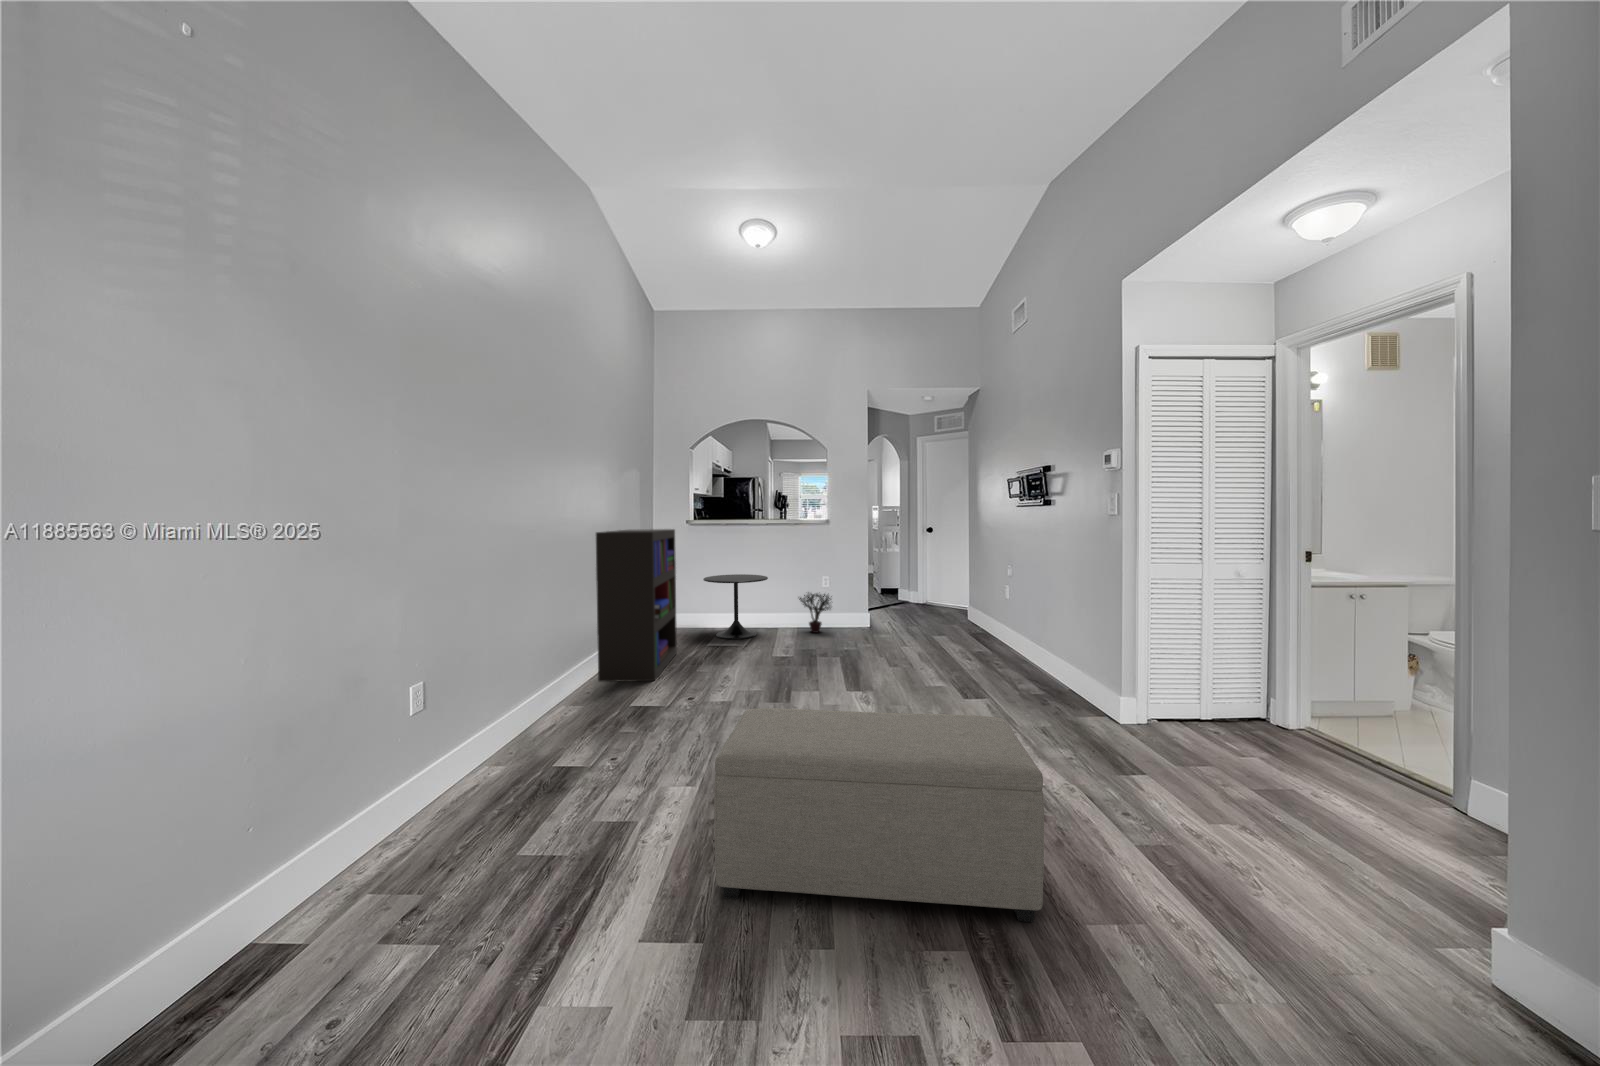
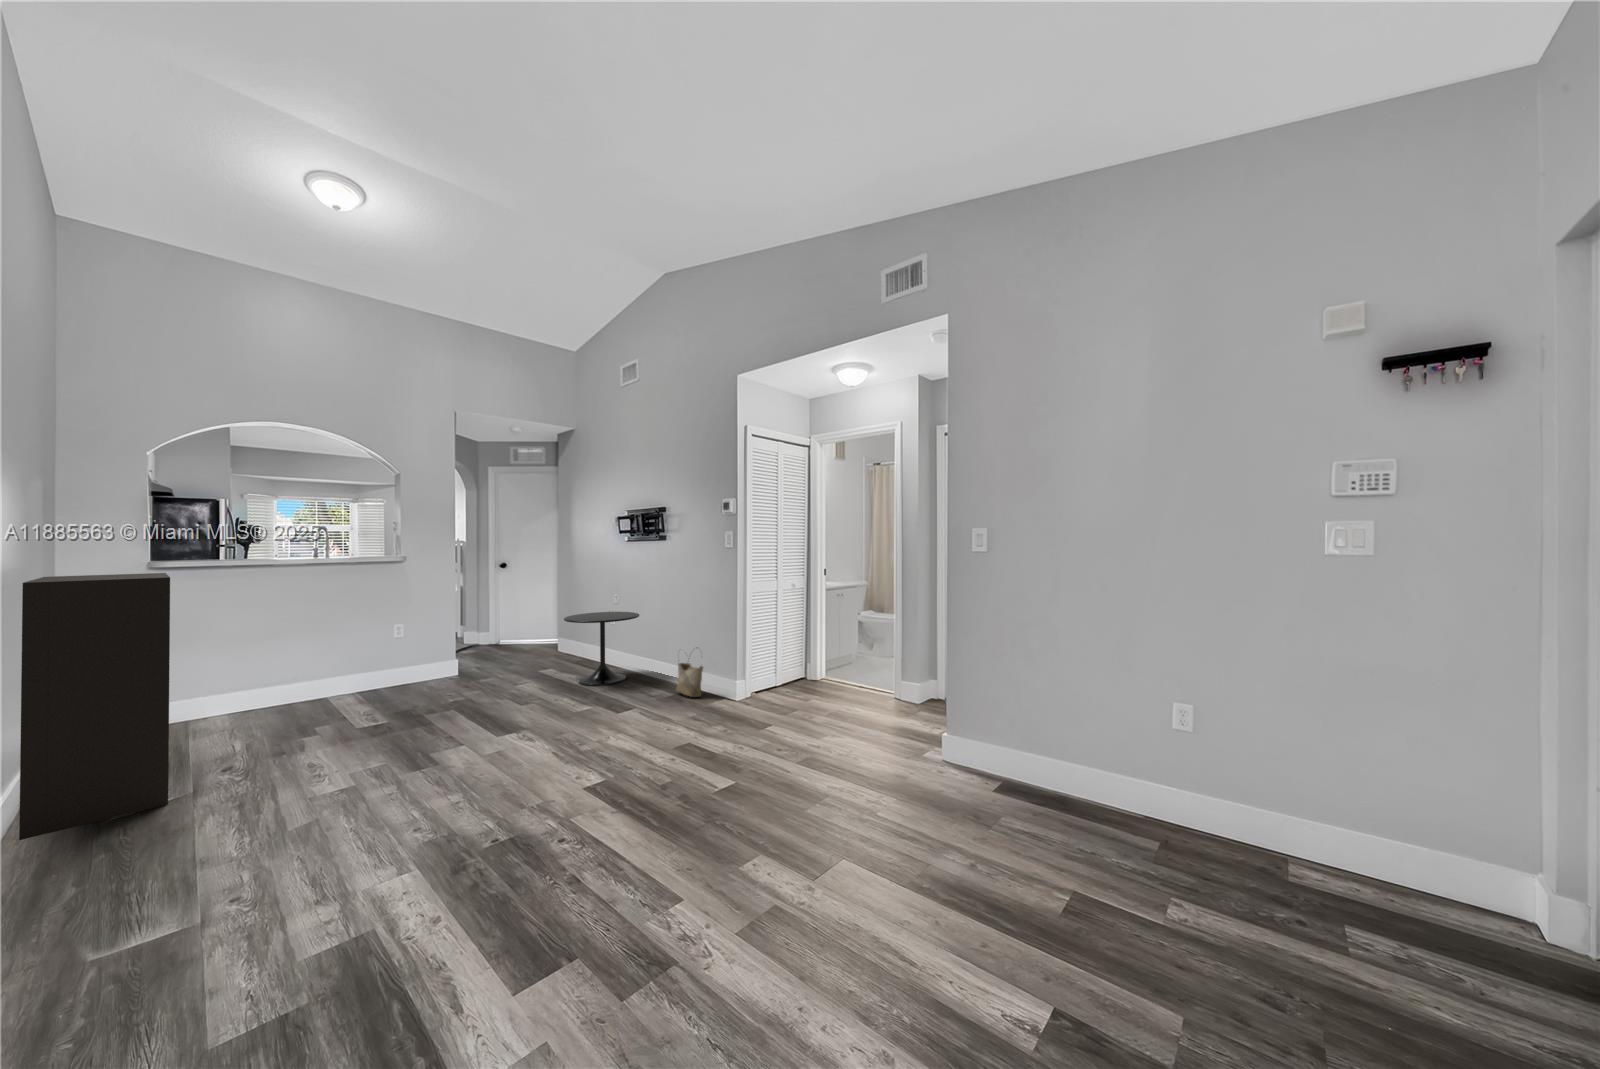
side table: present [703,574,768,640] -> present [564,612,639,686]
potted plant: present [799,592,832,633] -> none [360,641,418,693]
woven basket: none [1047,640,1080,704] -> present [676,663,703,697]
ottoman: present [714,708,1044,922] -> none [516,699,785,926]

